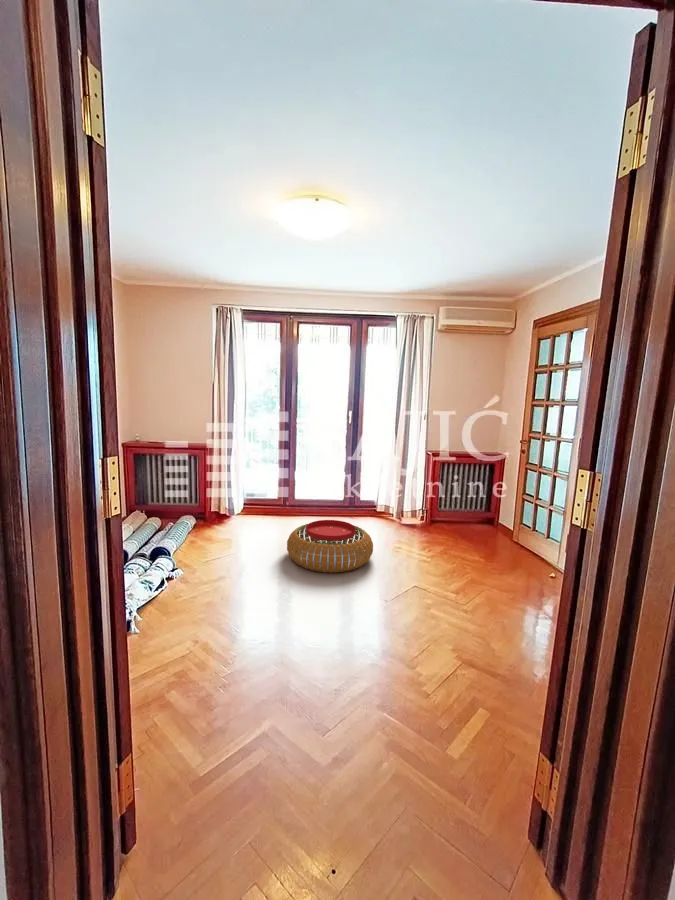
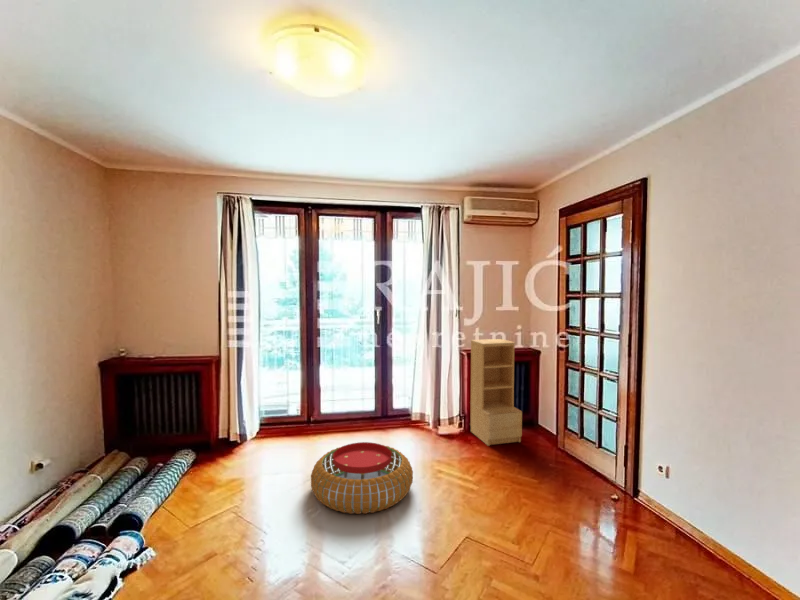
bookshelf: none [431,442,479,536] -> present [470,339,522,446]

